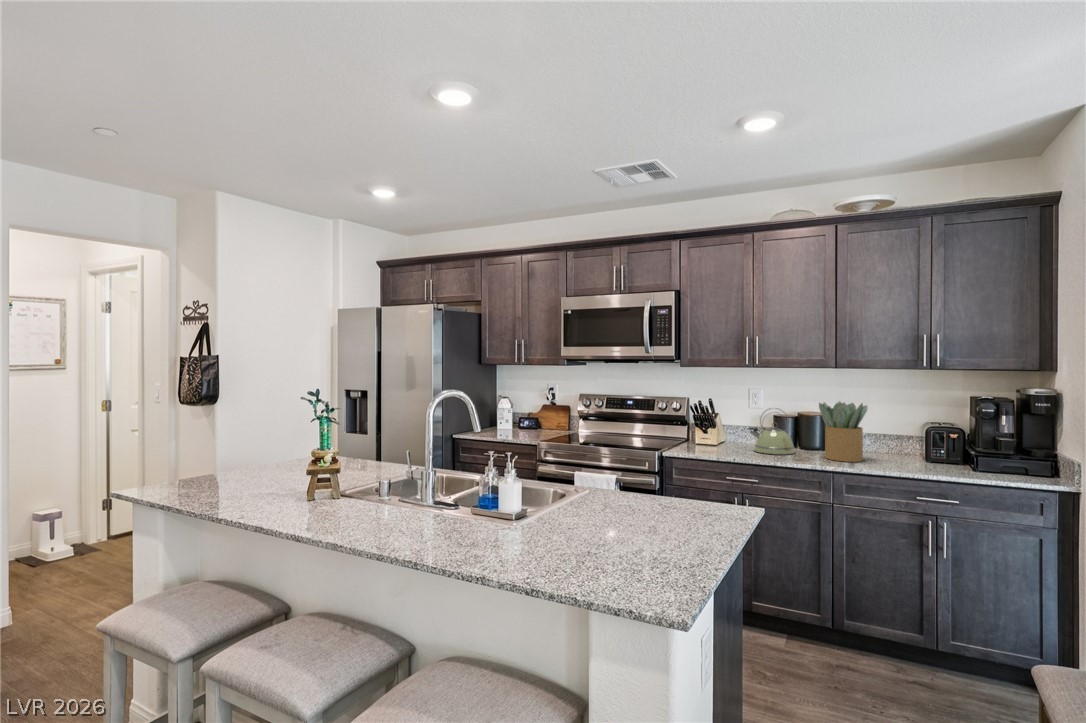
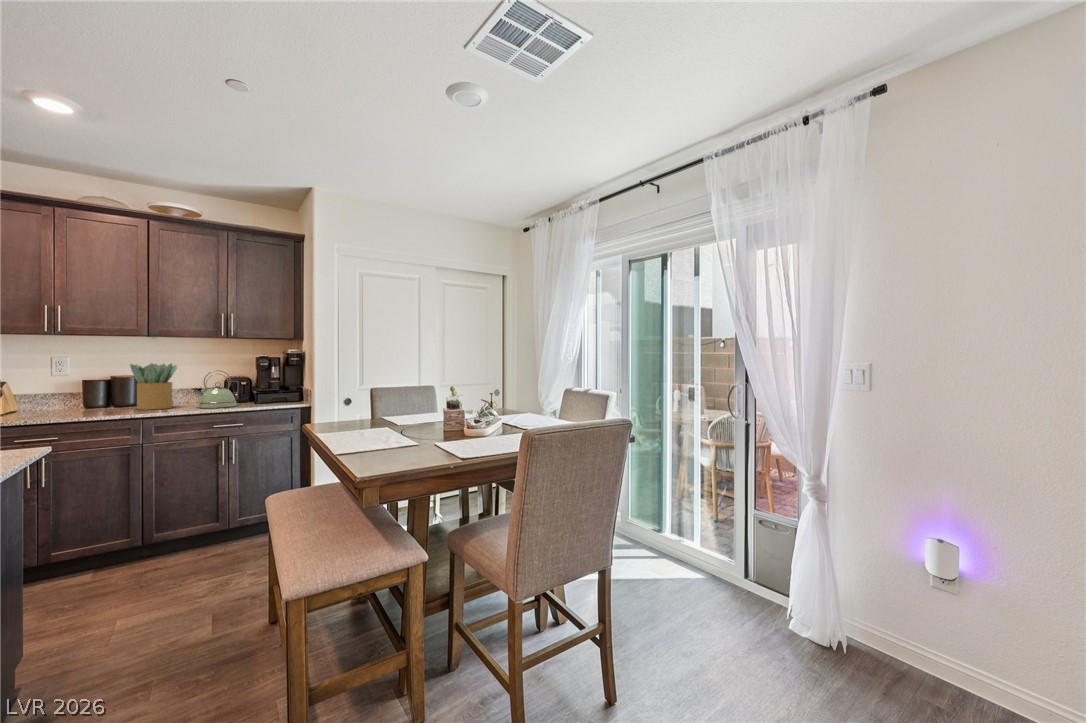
kettle: present [749,408,795,455] -> present [192,370,237,408]

